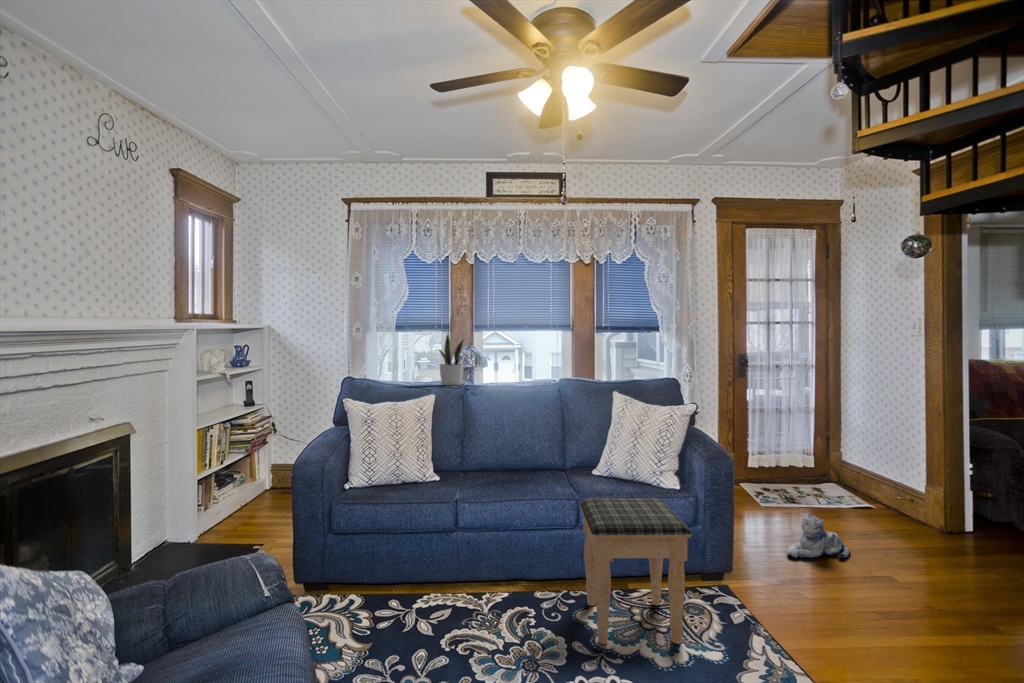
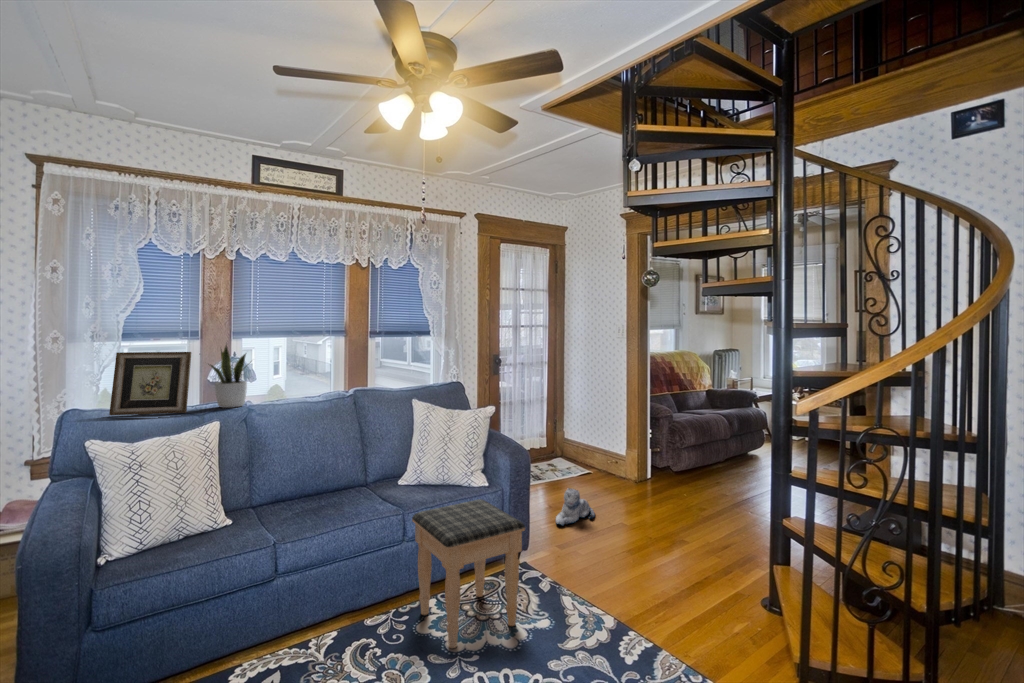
picture frame: none [368,337,422,386] -> present [109,352,191,415]

